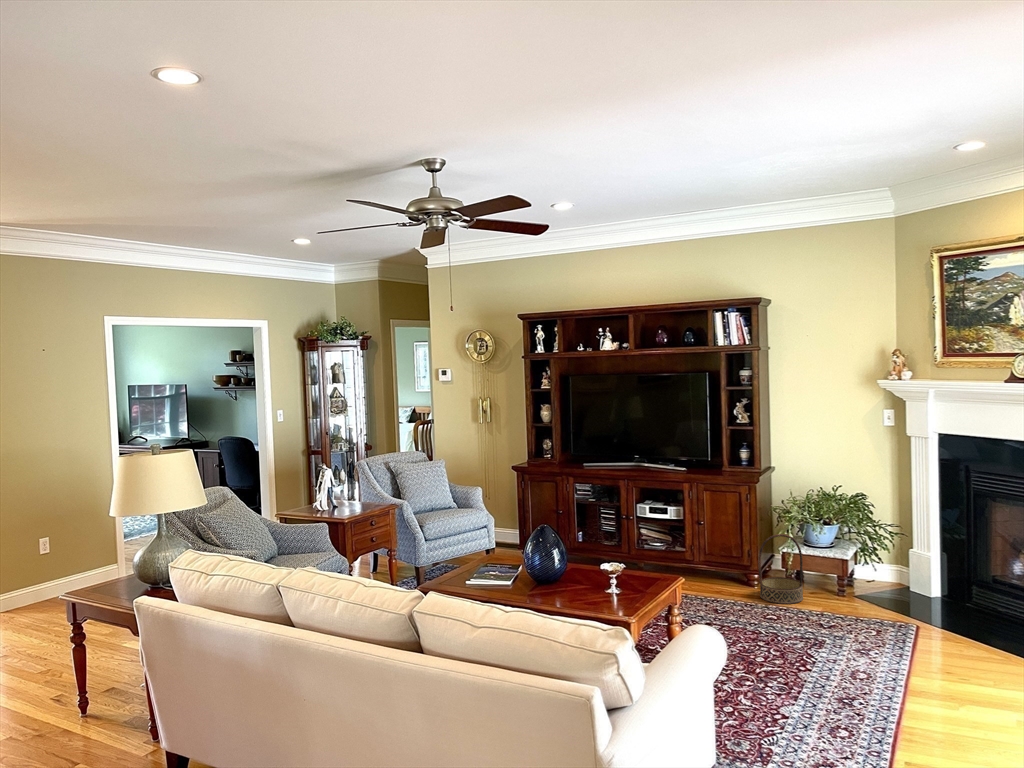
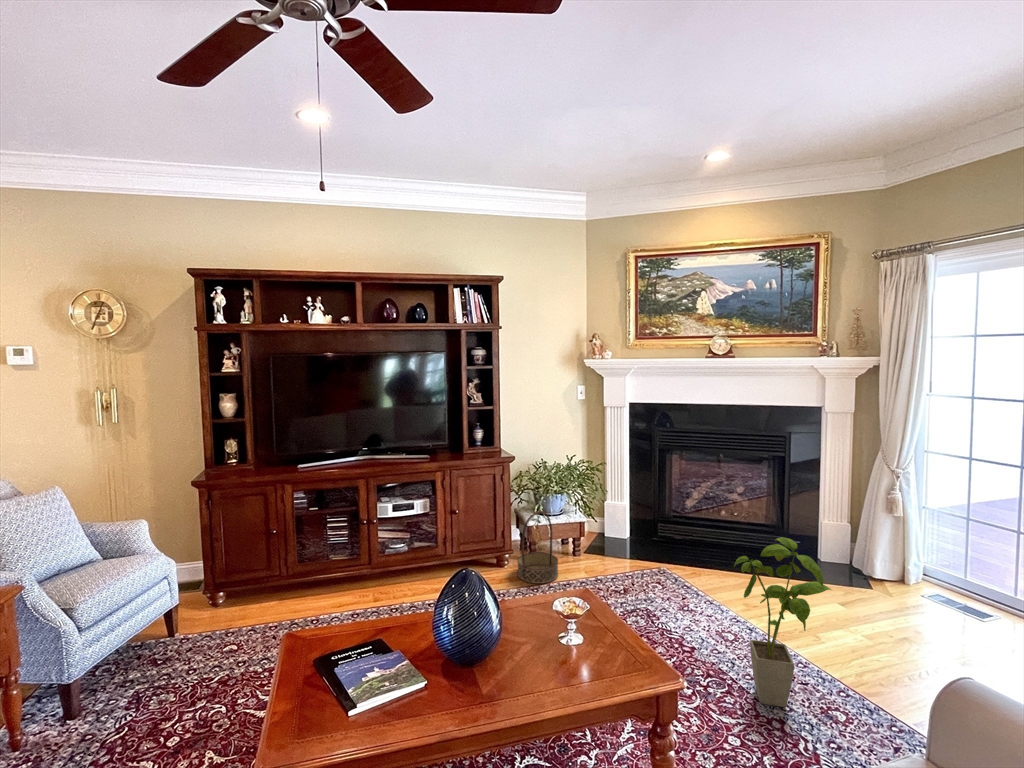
house plant: none [834,551,926,704] -> present [734,537,831,707]

